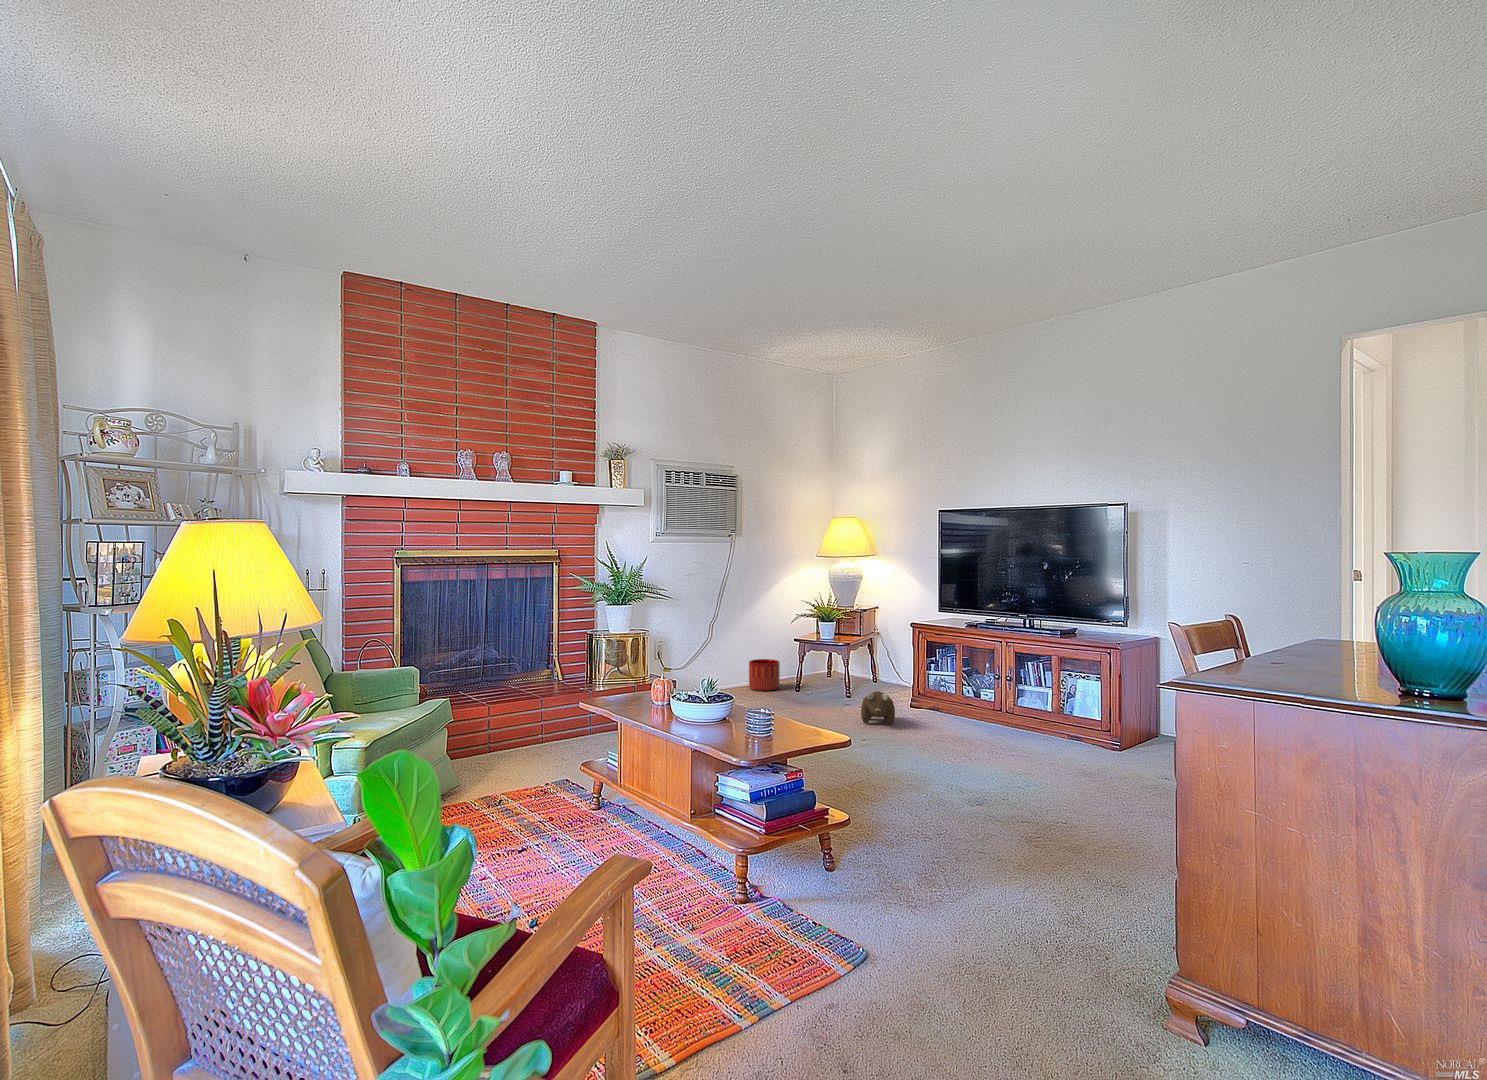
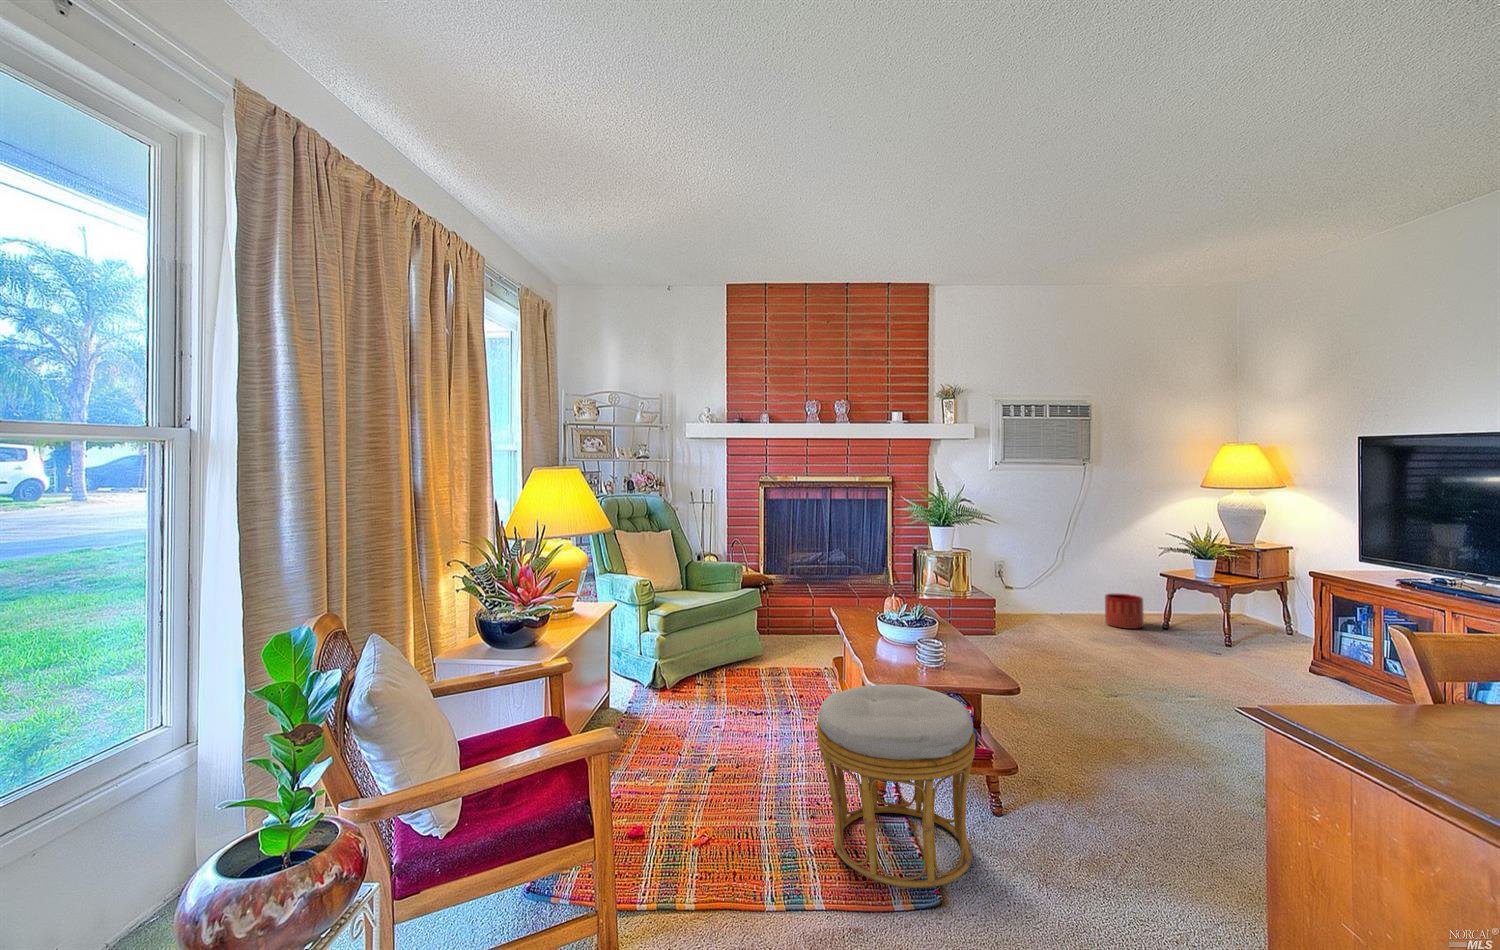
plush toy: present [861,691,895,724] -> none [1211,647,1262,690]
ottoman: none [709,762,865,959] -> present [816,685,975,888]

